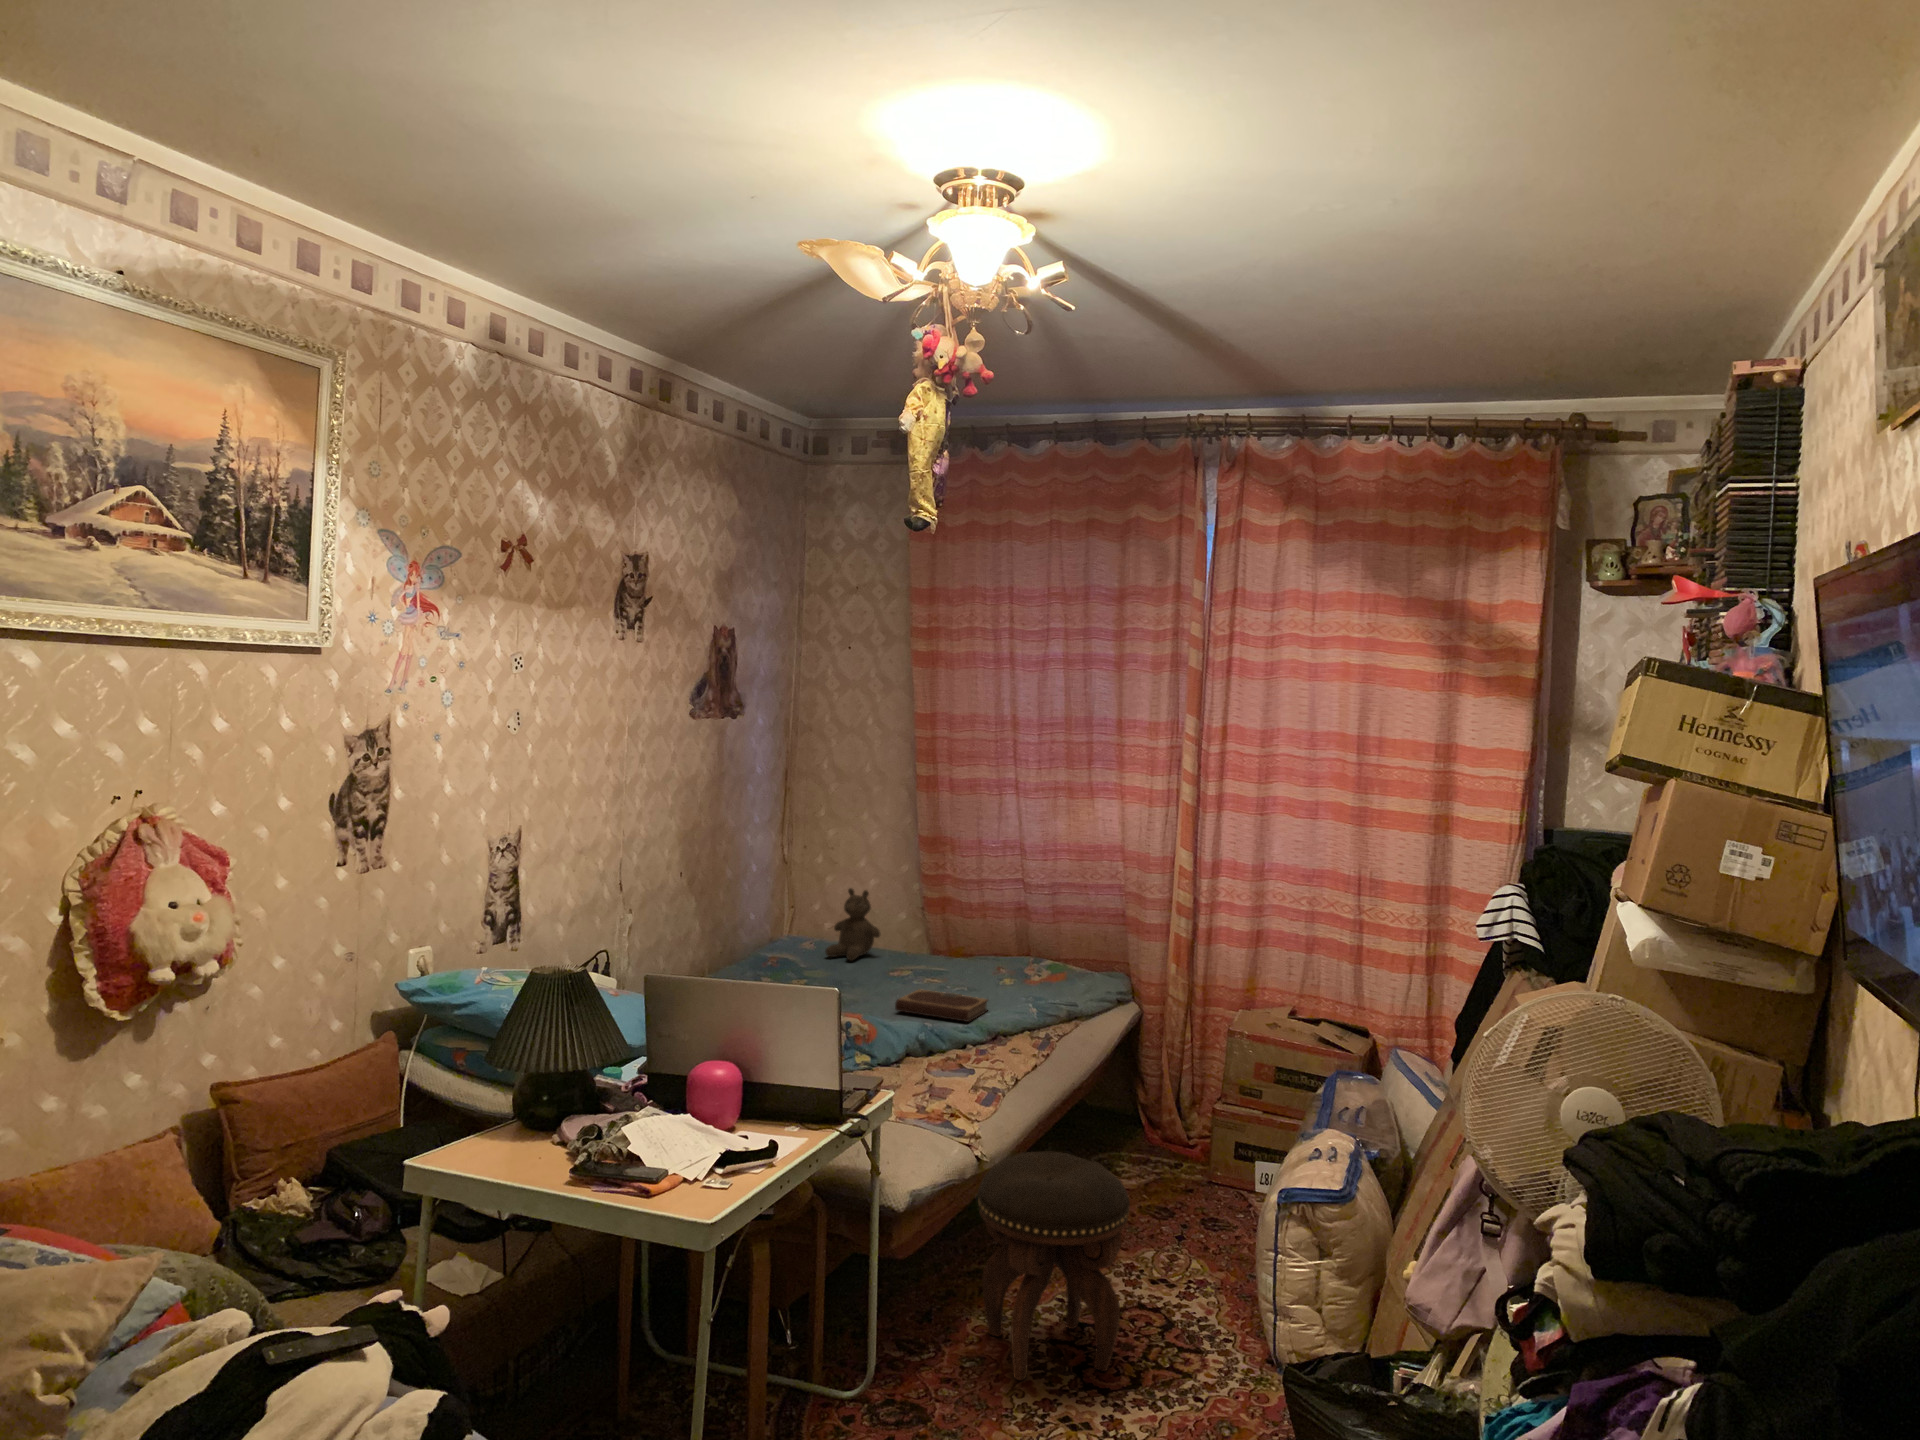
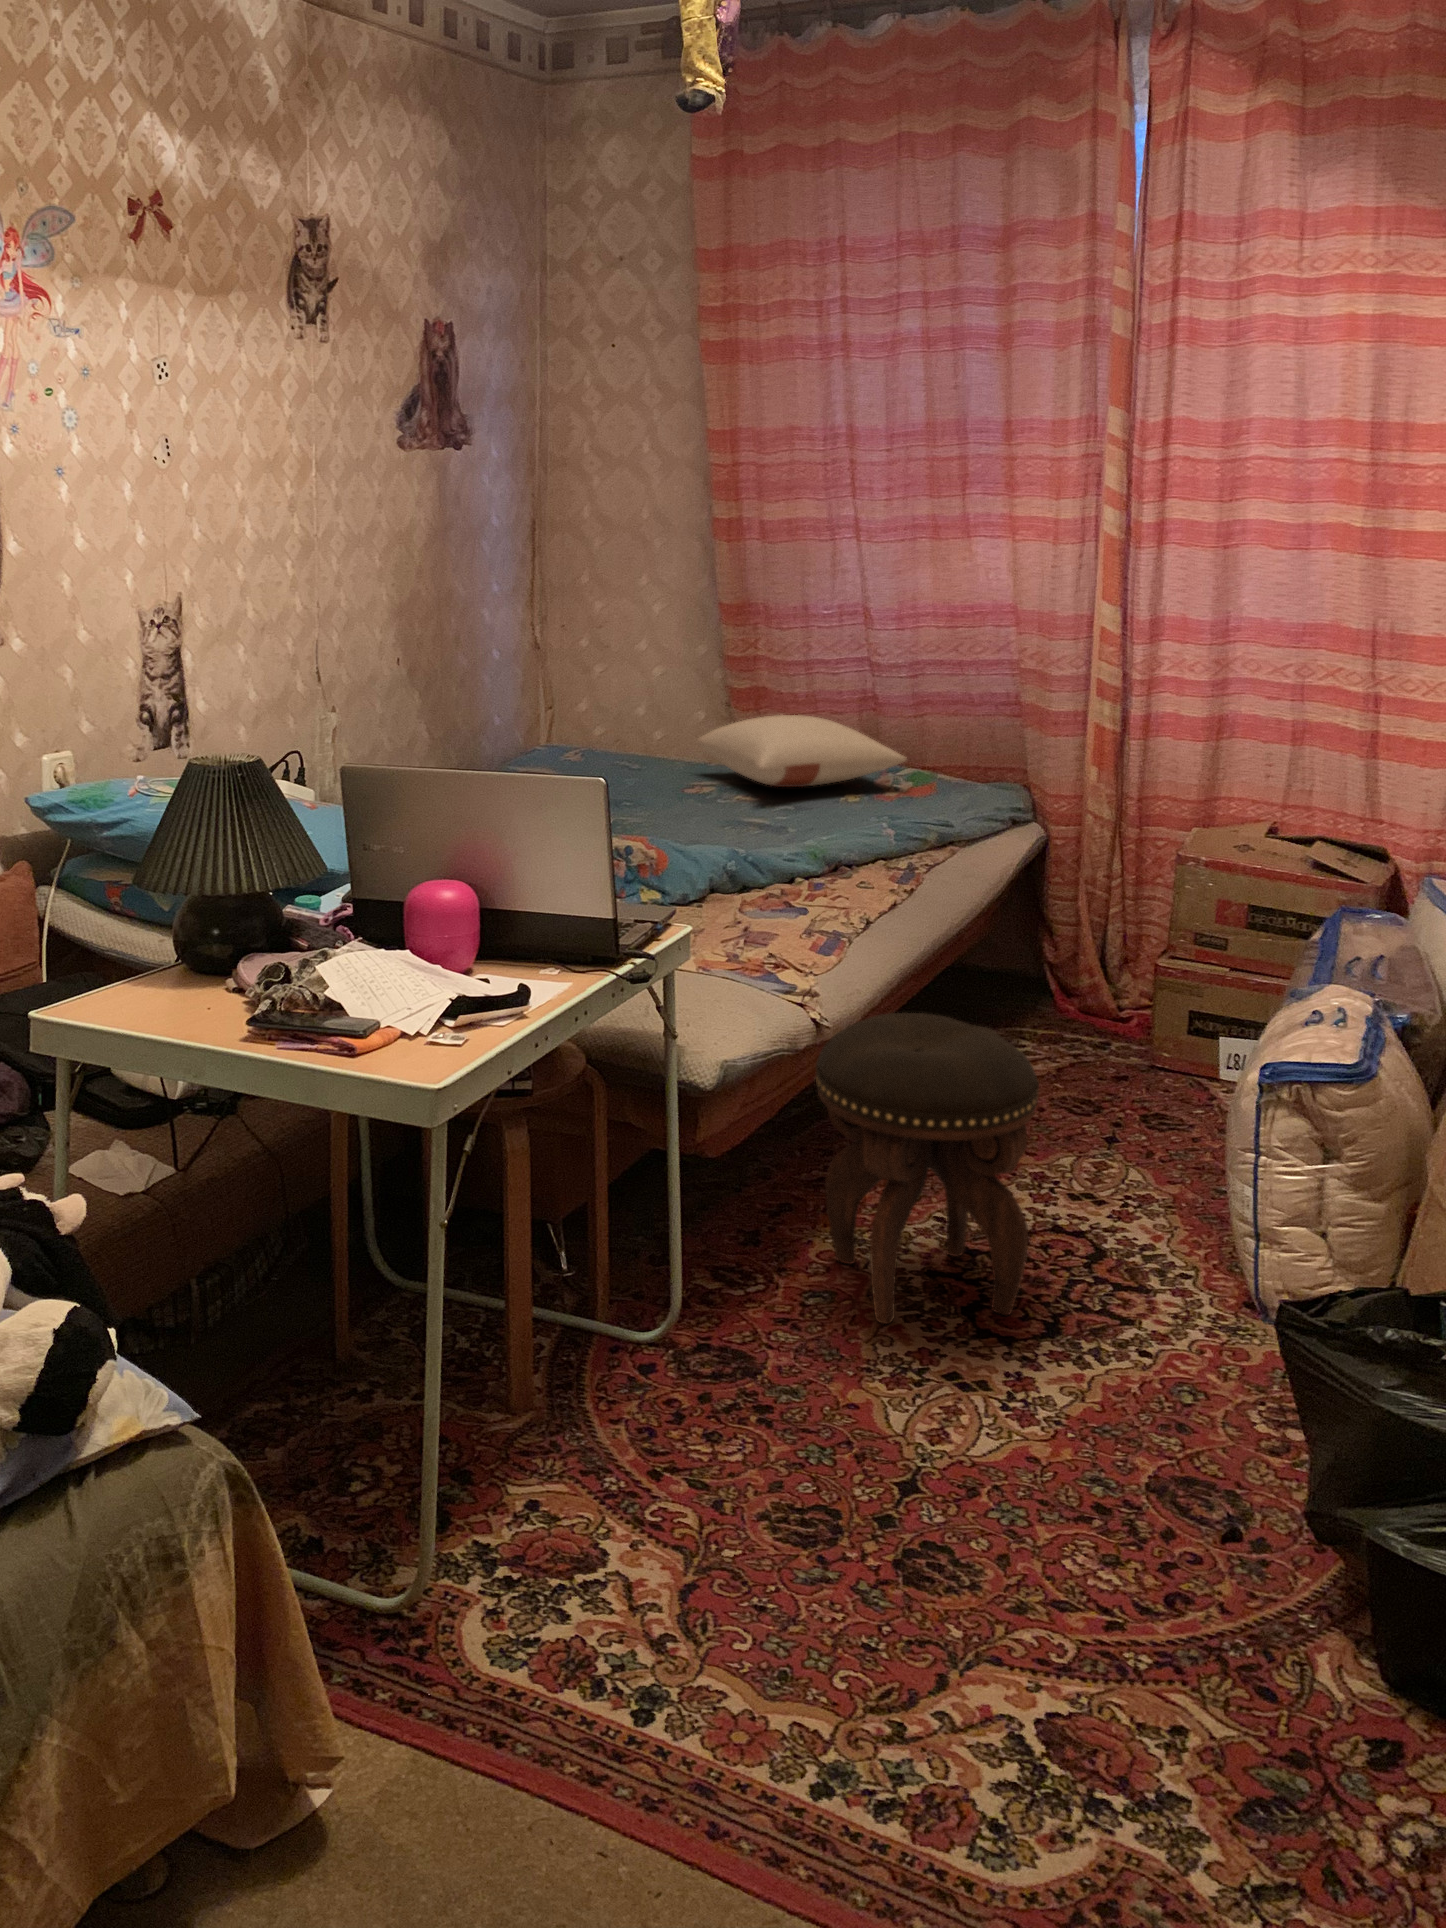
teddy bear: present [825,888,880,960] -> none [589,673,664,769]
pillow: none [904,925,1052,977] -> present [697,715,906,787]
notebook: present [895,989,988,1022] -> none [688,802,819,843]

